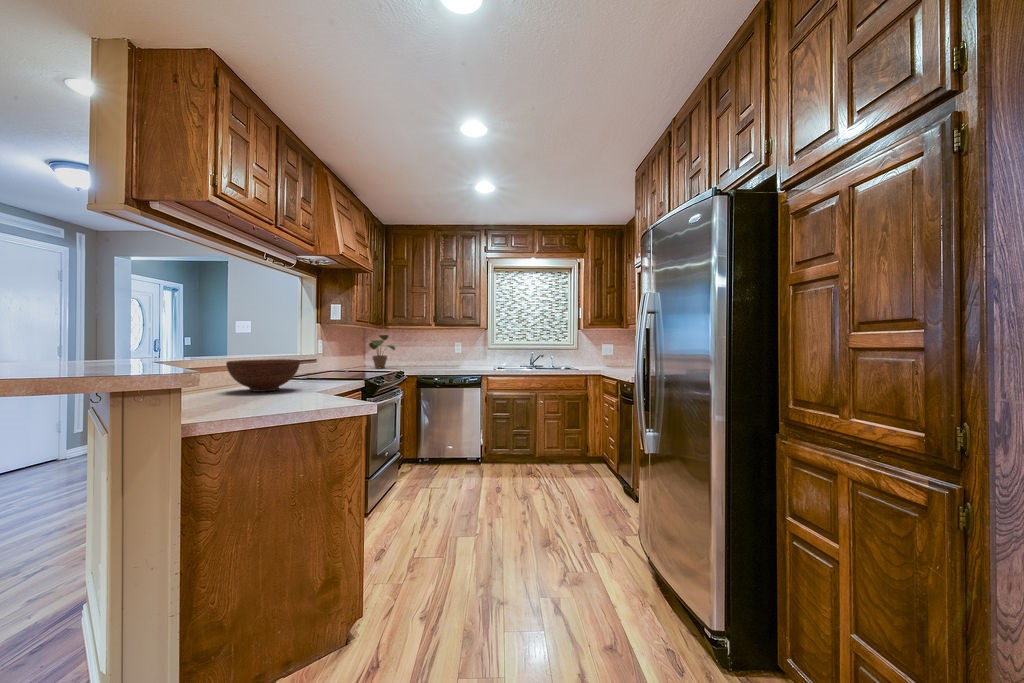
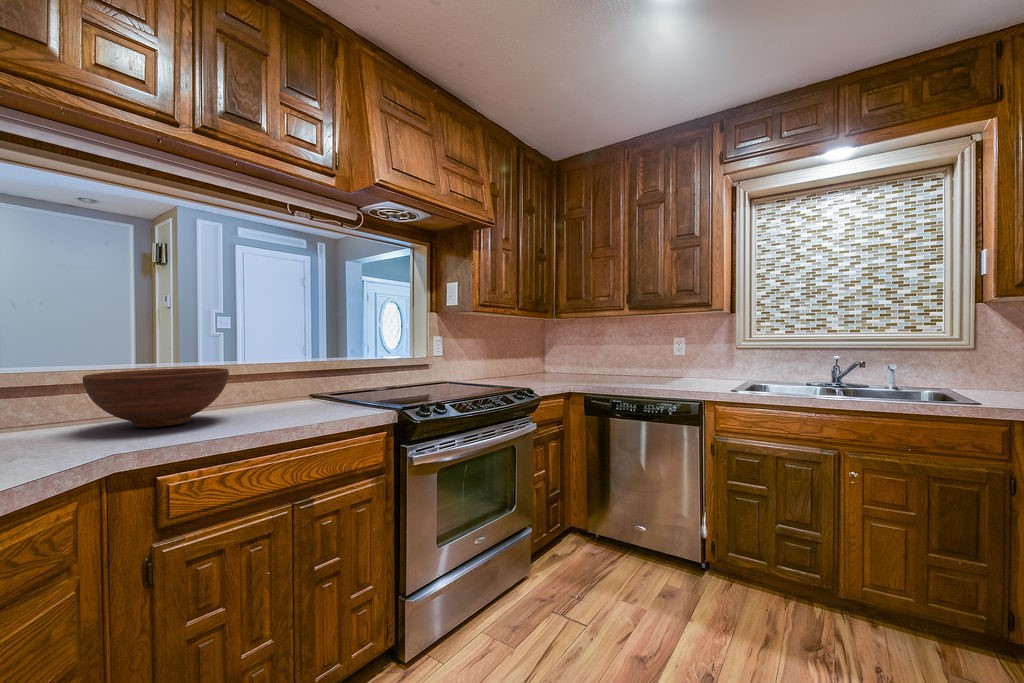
potted plant: present [364,335,395,368] -> none [523,327,565,378]

